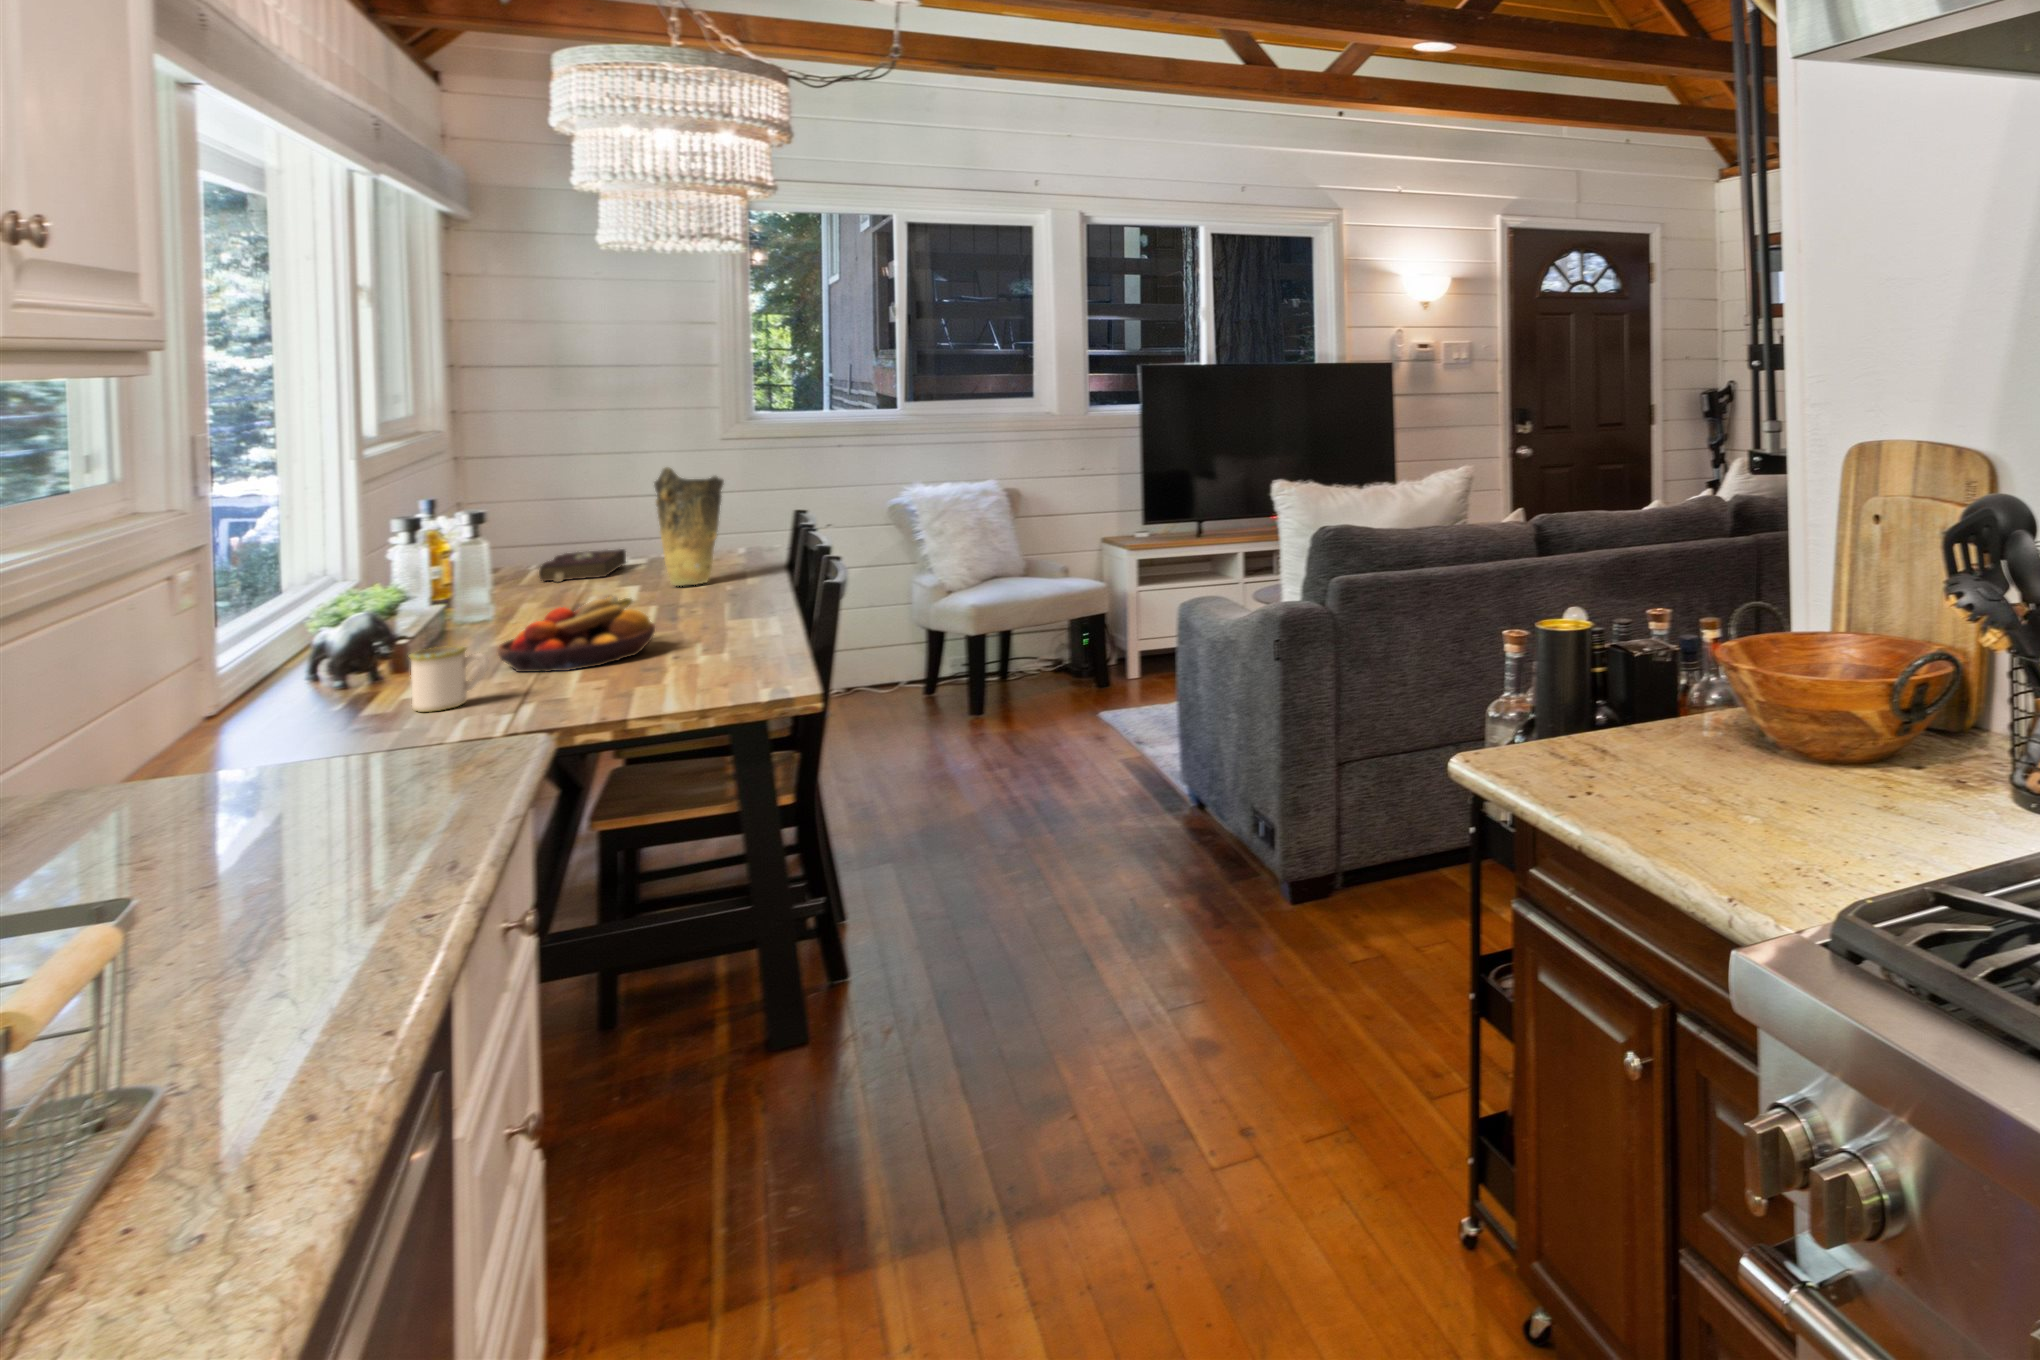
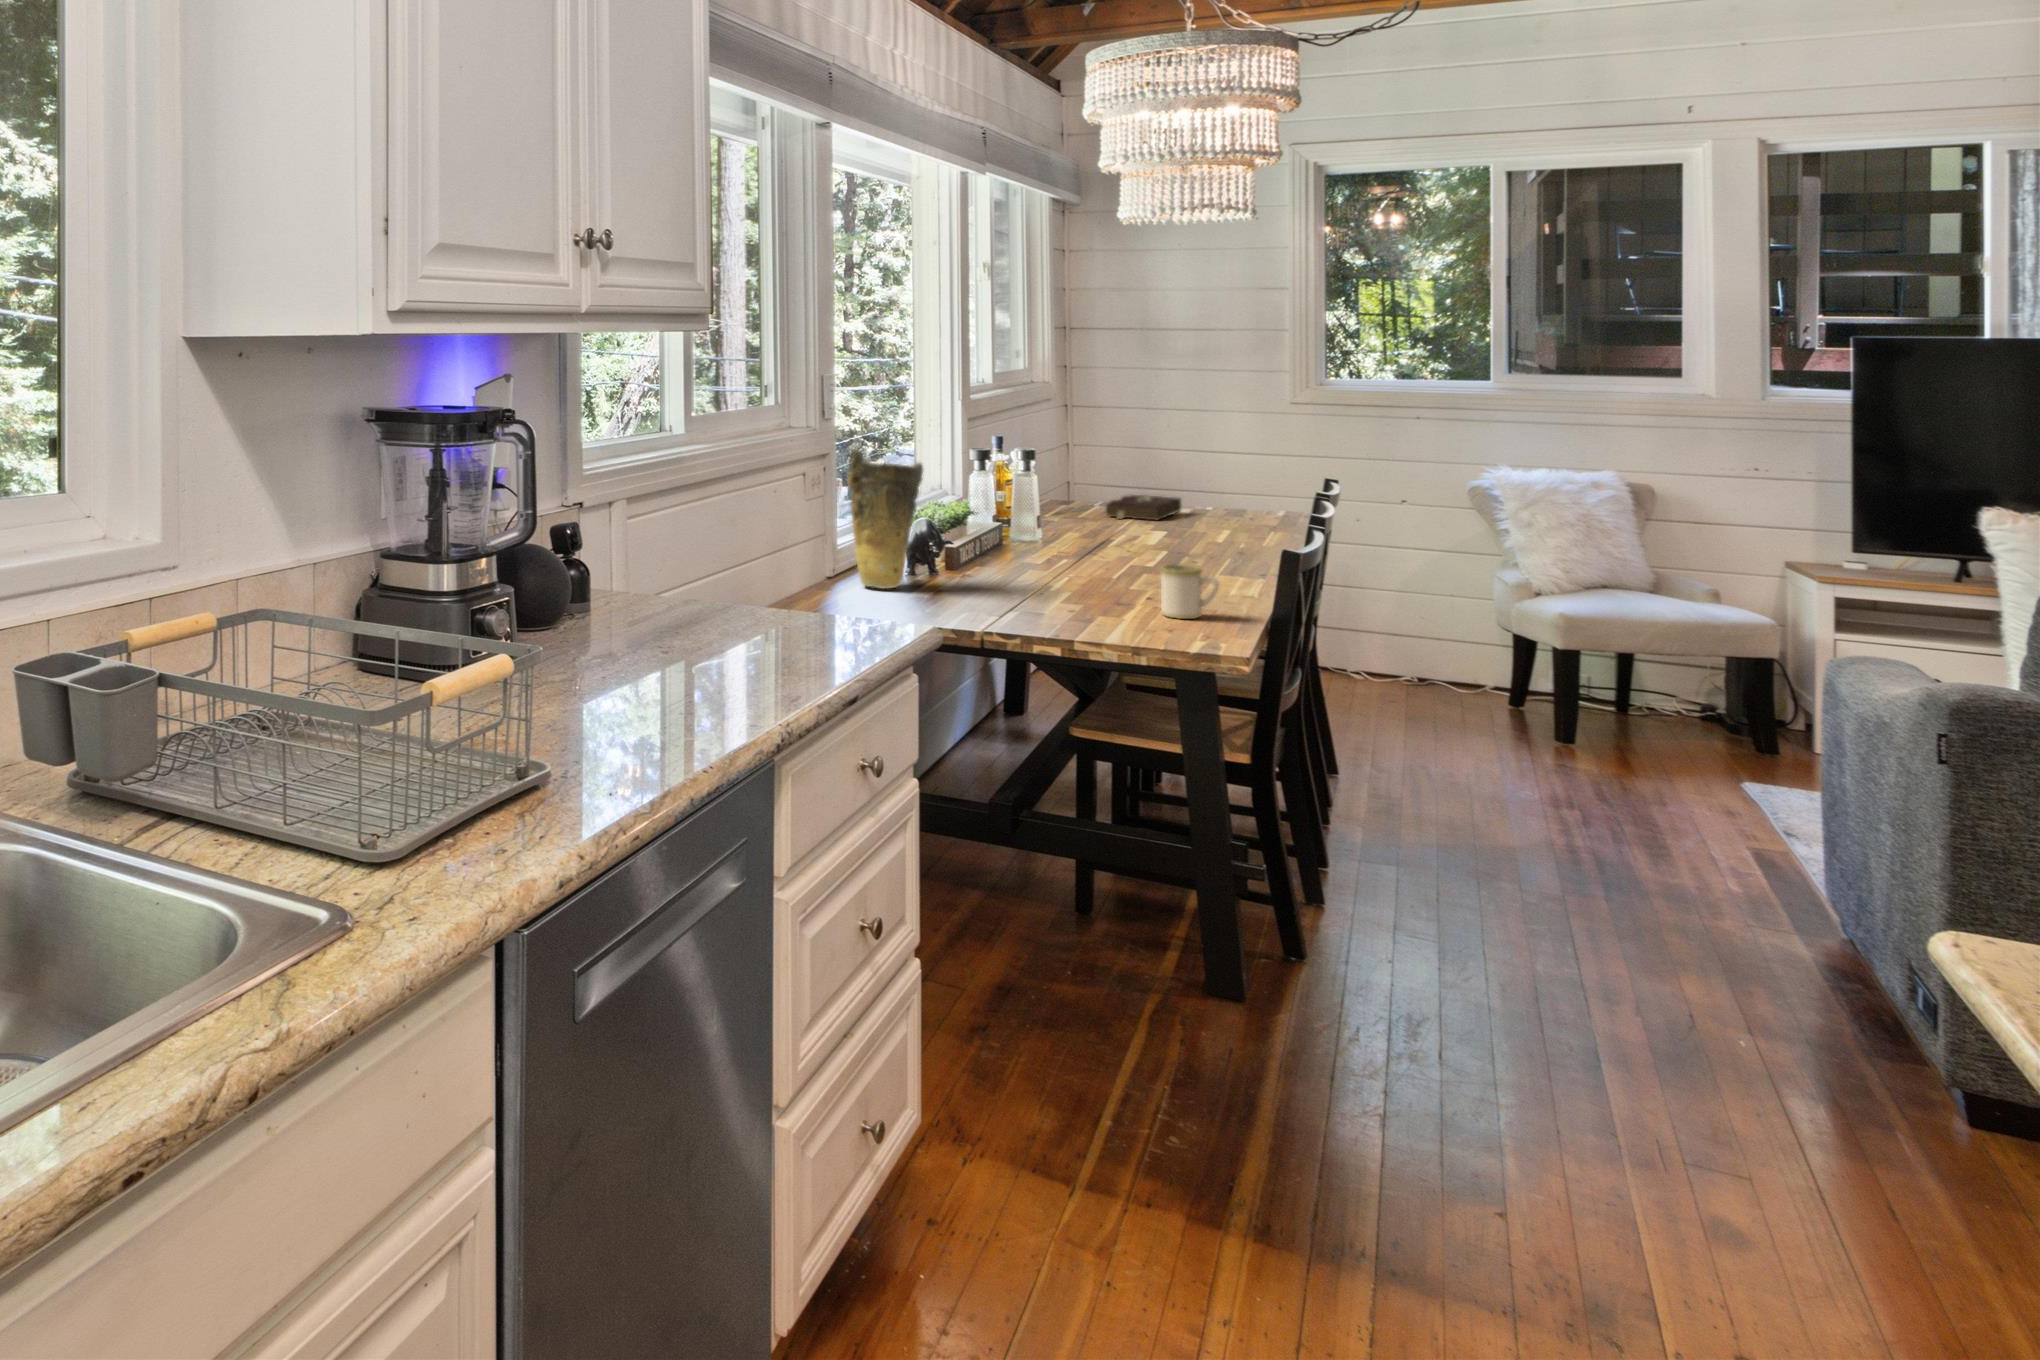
vase: present [654,467,724,586] -> present [847,448,923,589]
fruit bowl: present [497,596,655,672] -> none [1021,535,1143,594]
mug: present [409,646,488,712] -> present [1160,565,1219,619]

